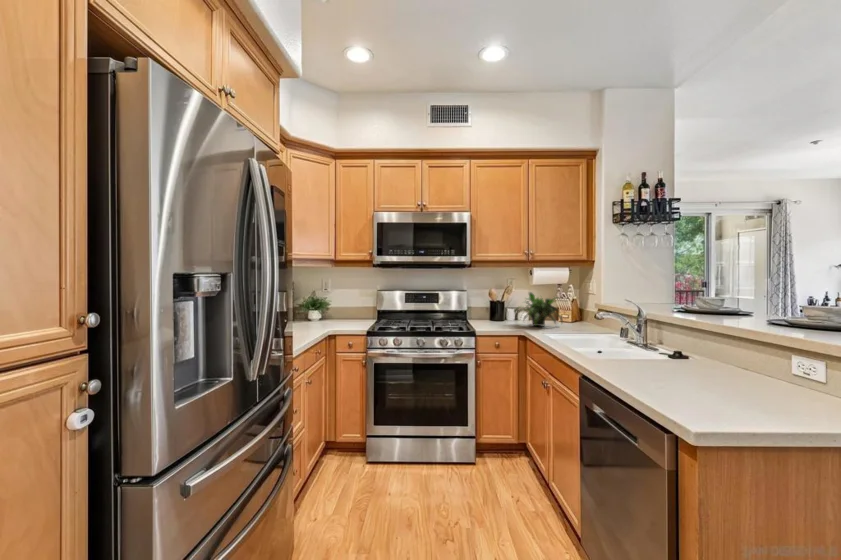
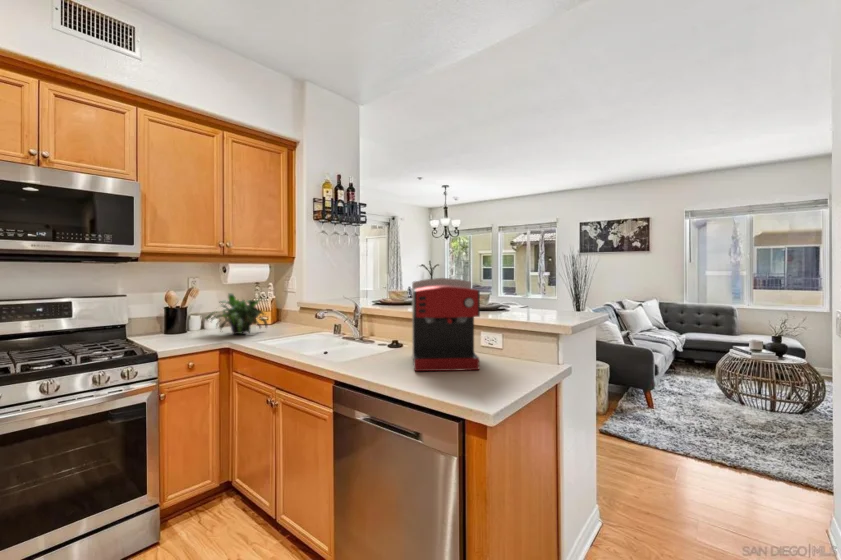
coffee maker: none [662,283,767,398] -> present [412,278,480,371]

